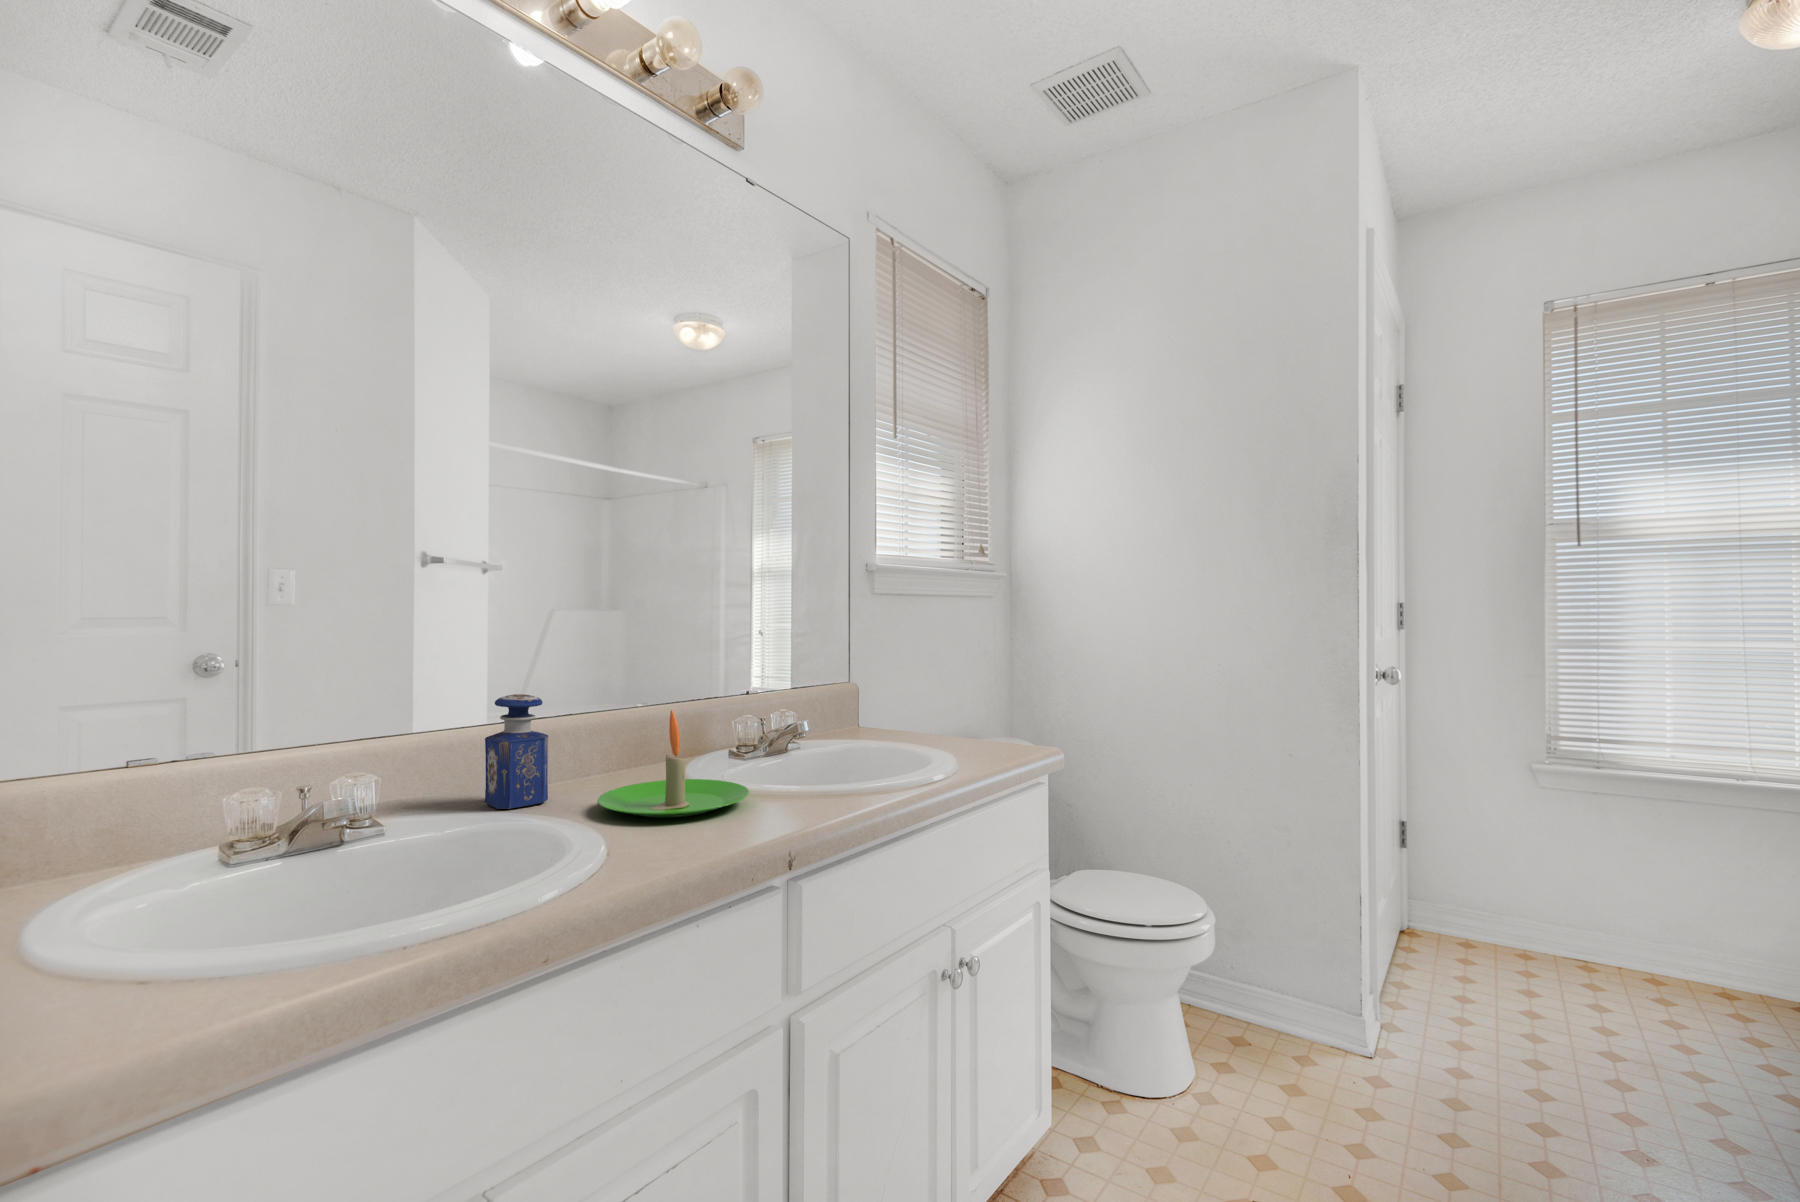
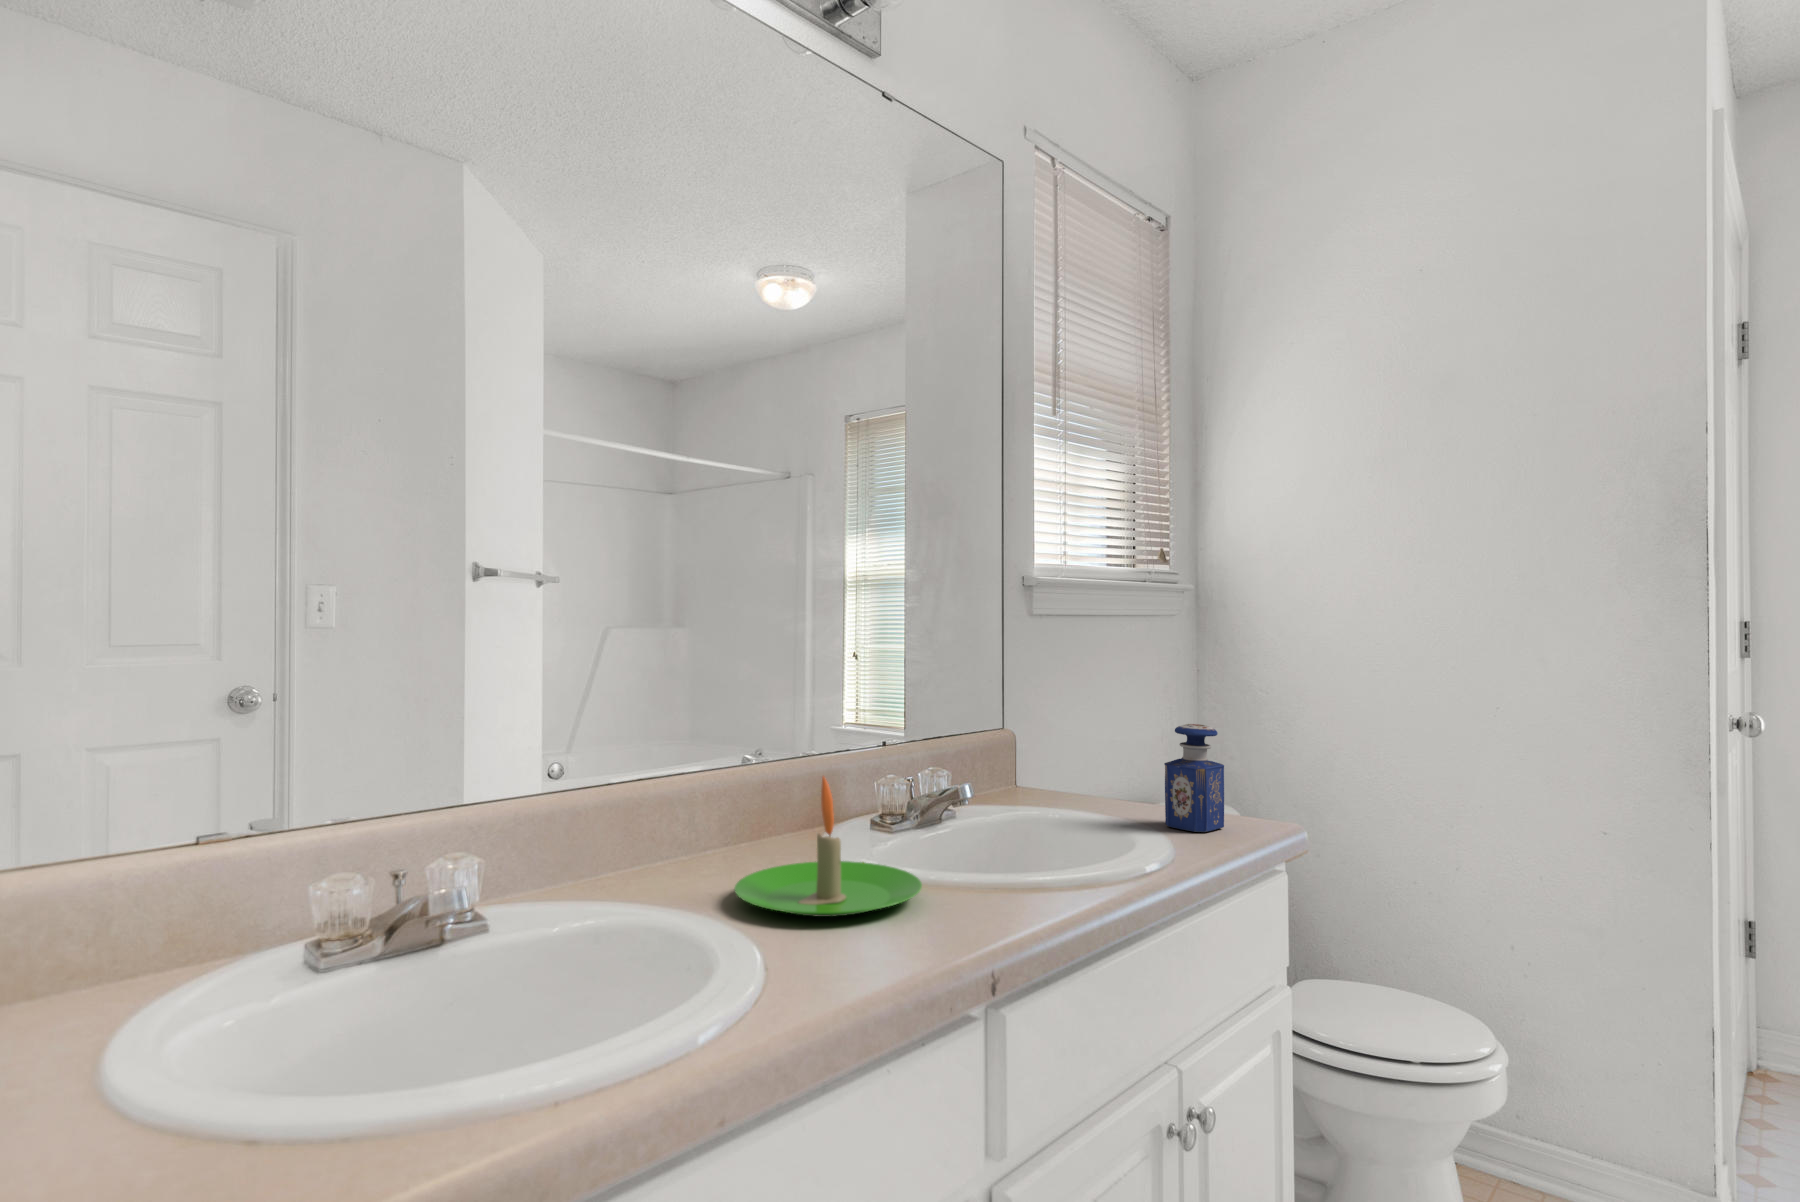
perfume bottle: present [485,694,549,809] -> present [1164,724,1224,832]

